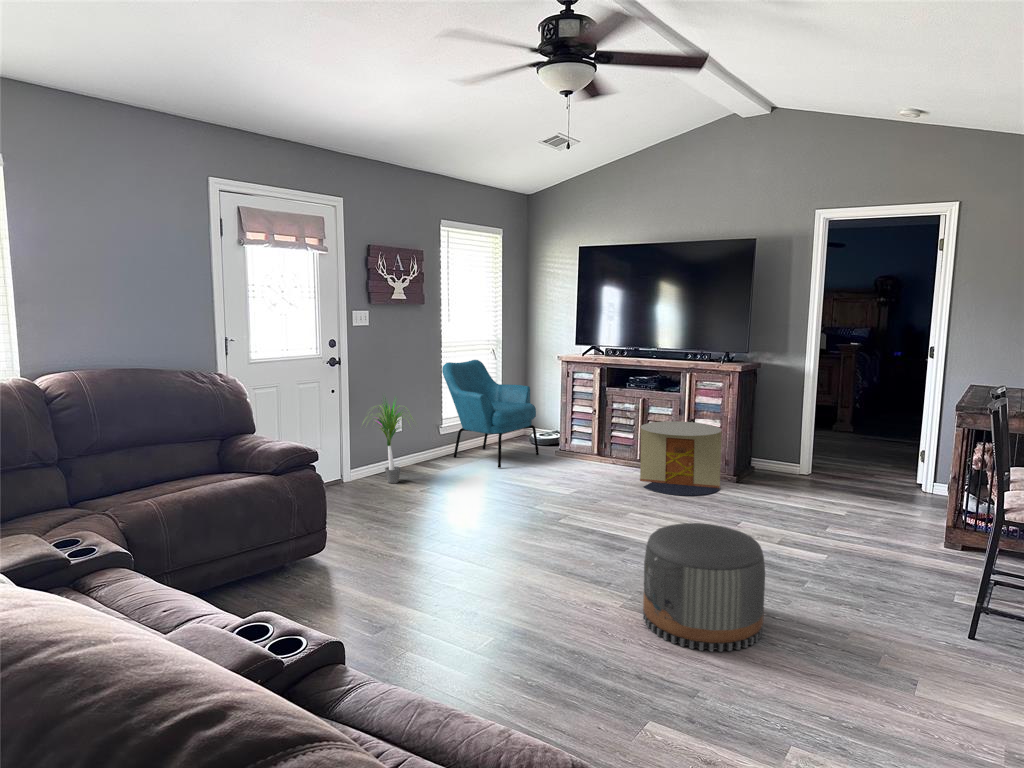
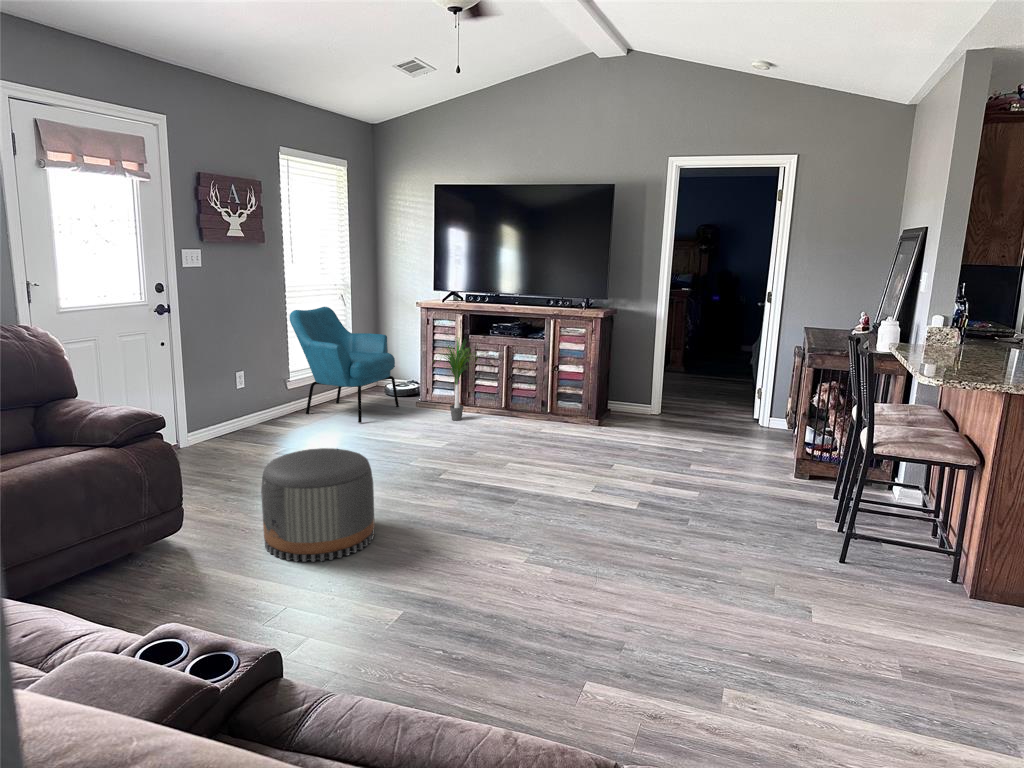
potted plant: present [376,398,412,483] -> present [436,340,471,421]
side table: present [640,421,722,495] -> none [508,368,588,442]
pouf: present [643,523,765,652] -> present [261,448,375,562]

